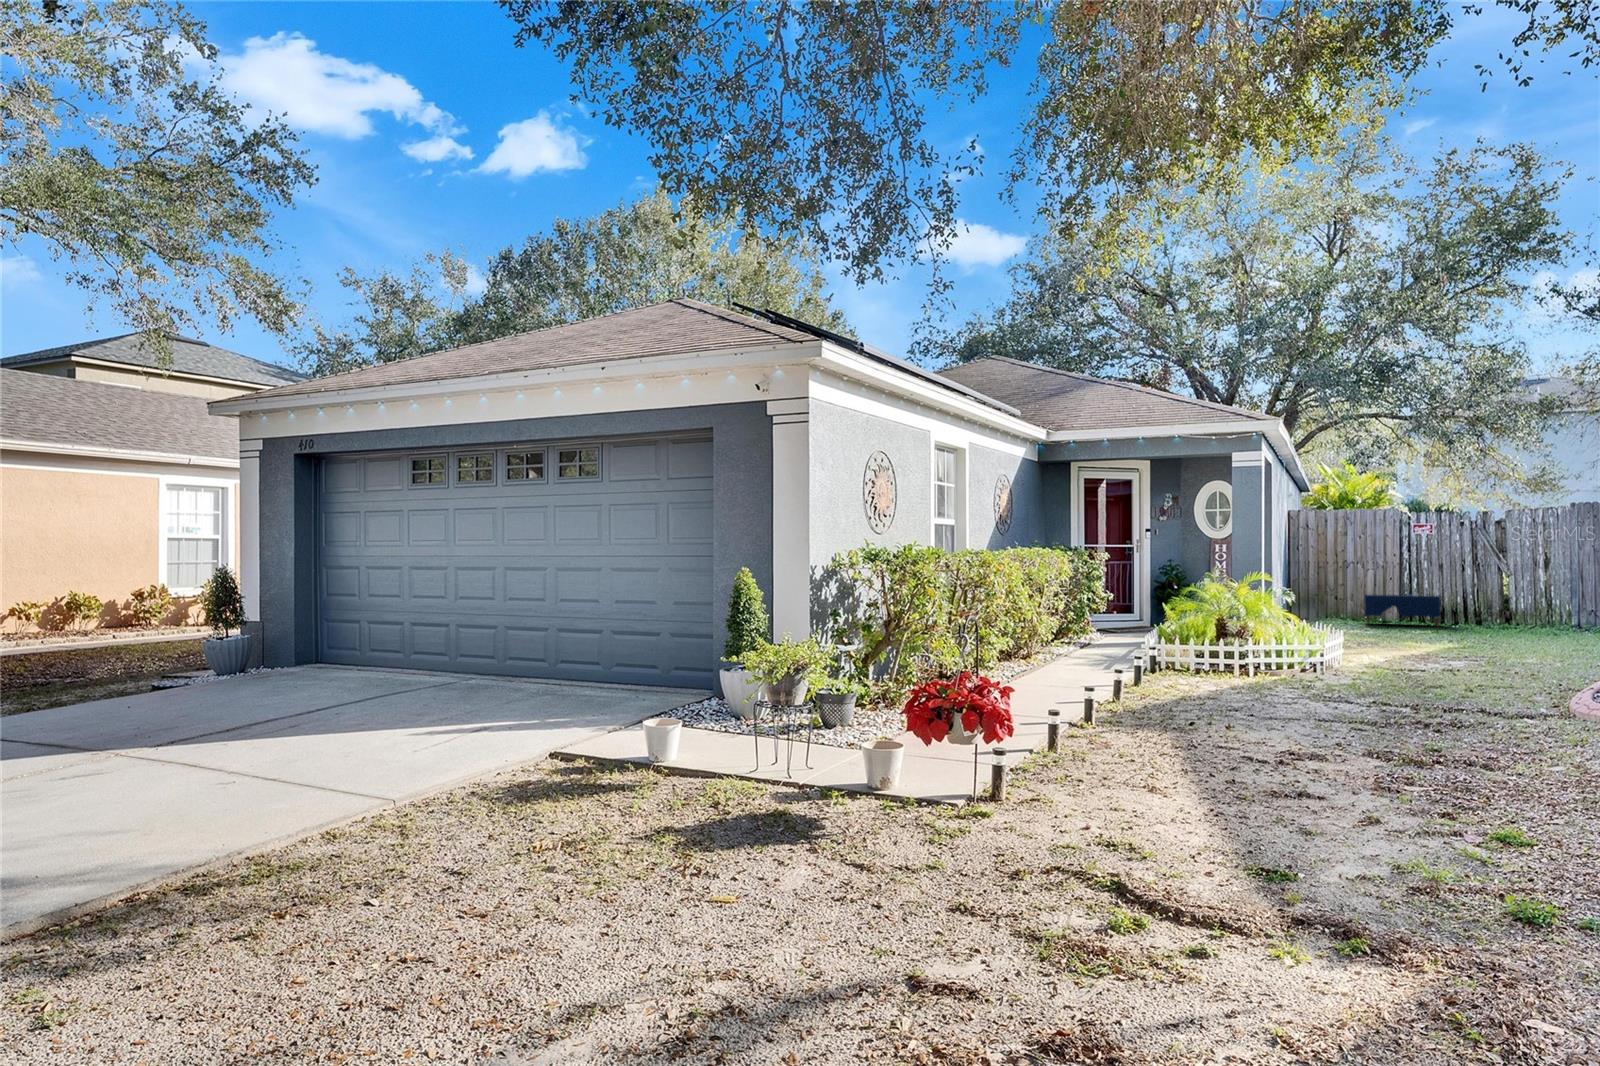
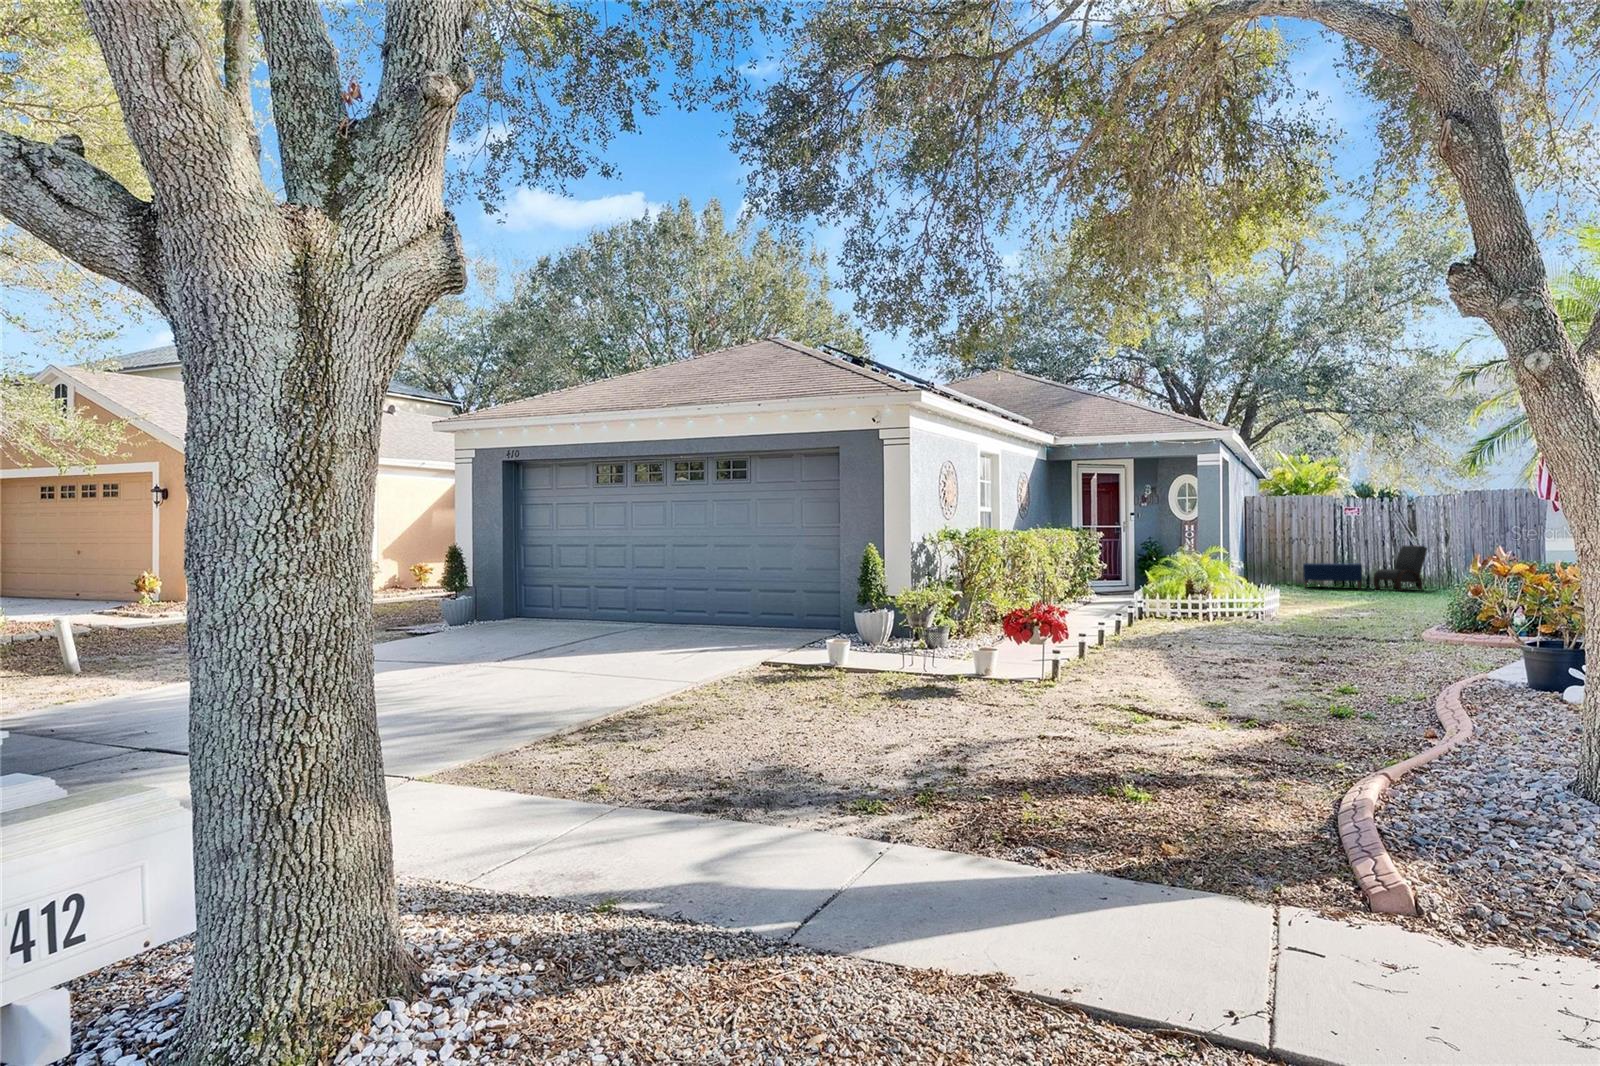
lounge chair: none [1456,572,1526,631] -> present [1374,546,1427,591]

